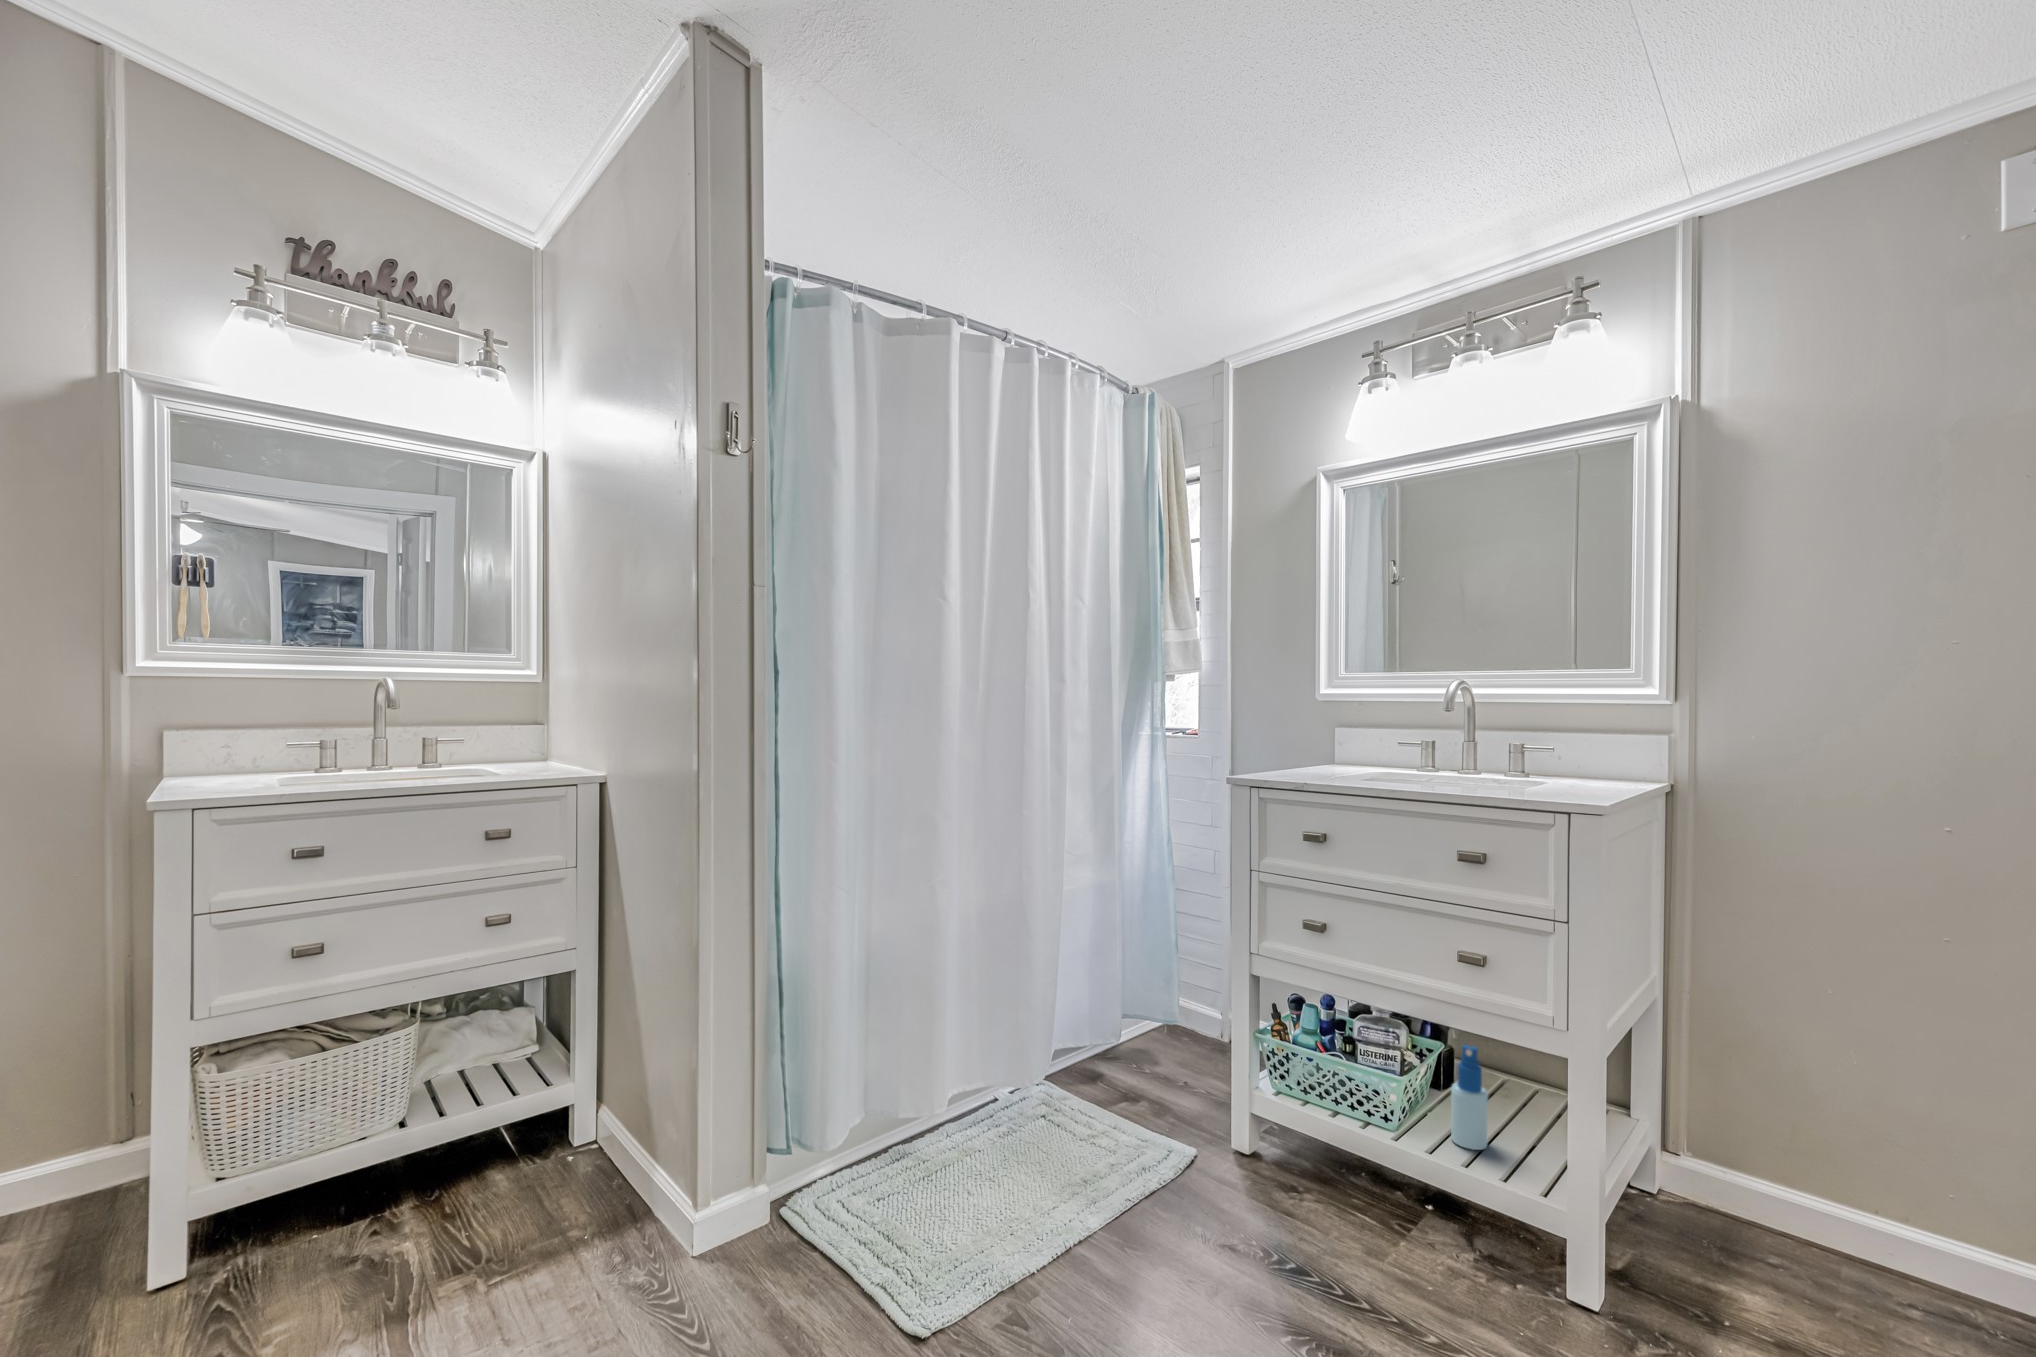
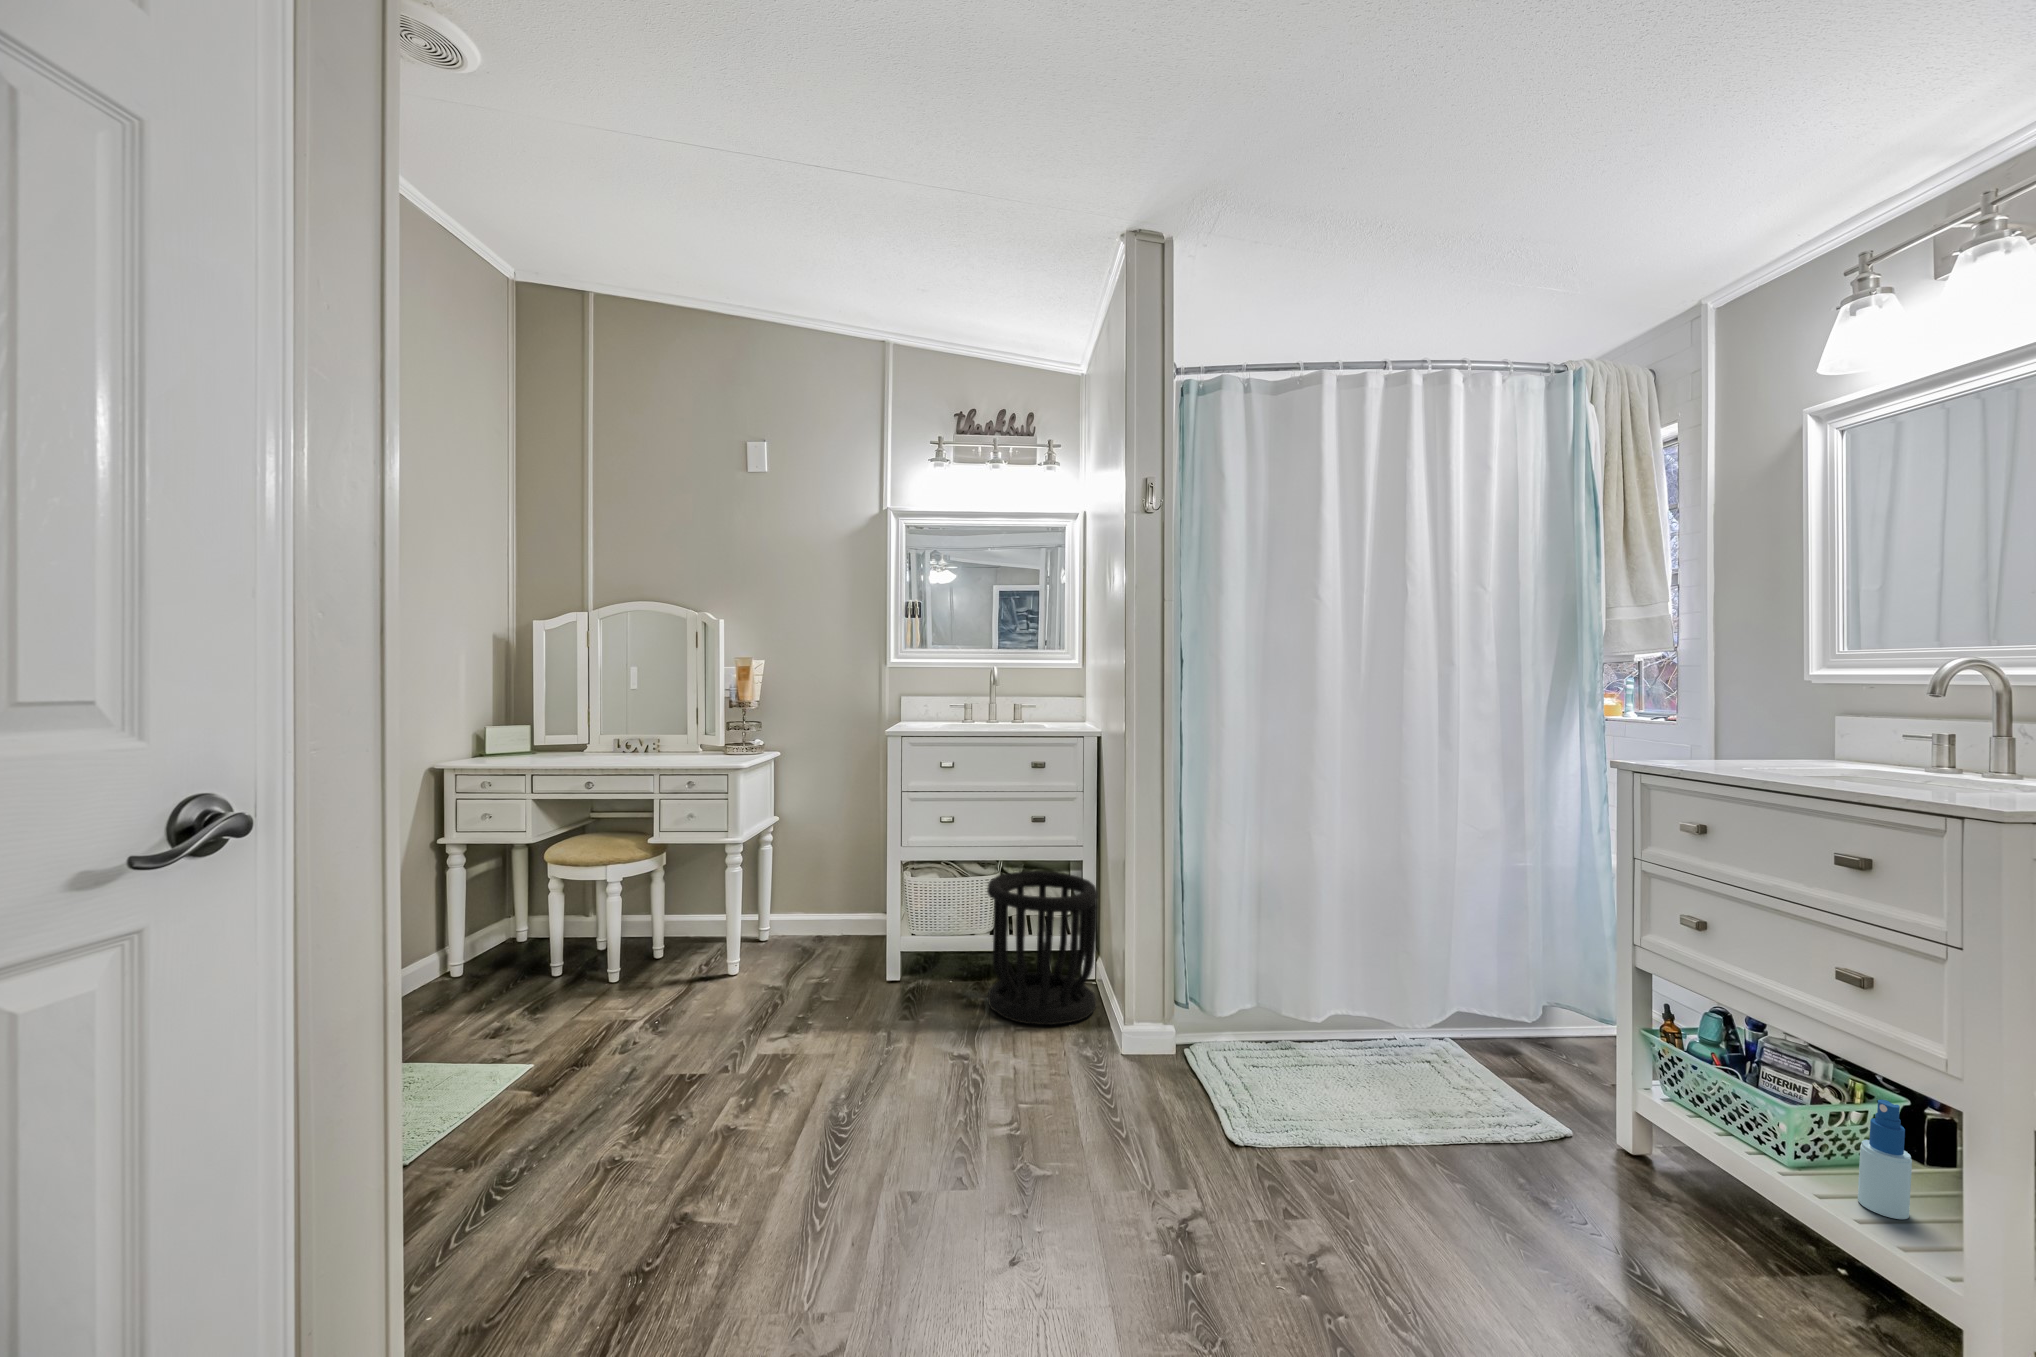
wastebasket: none [410,994,619,1275] -> present [987,871,1098,1025]

